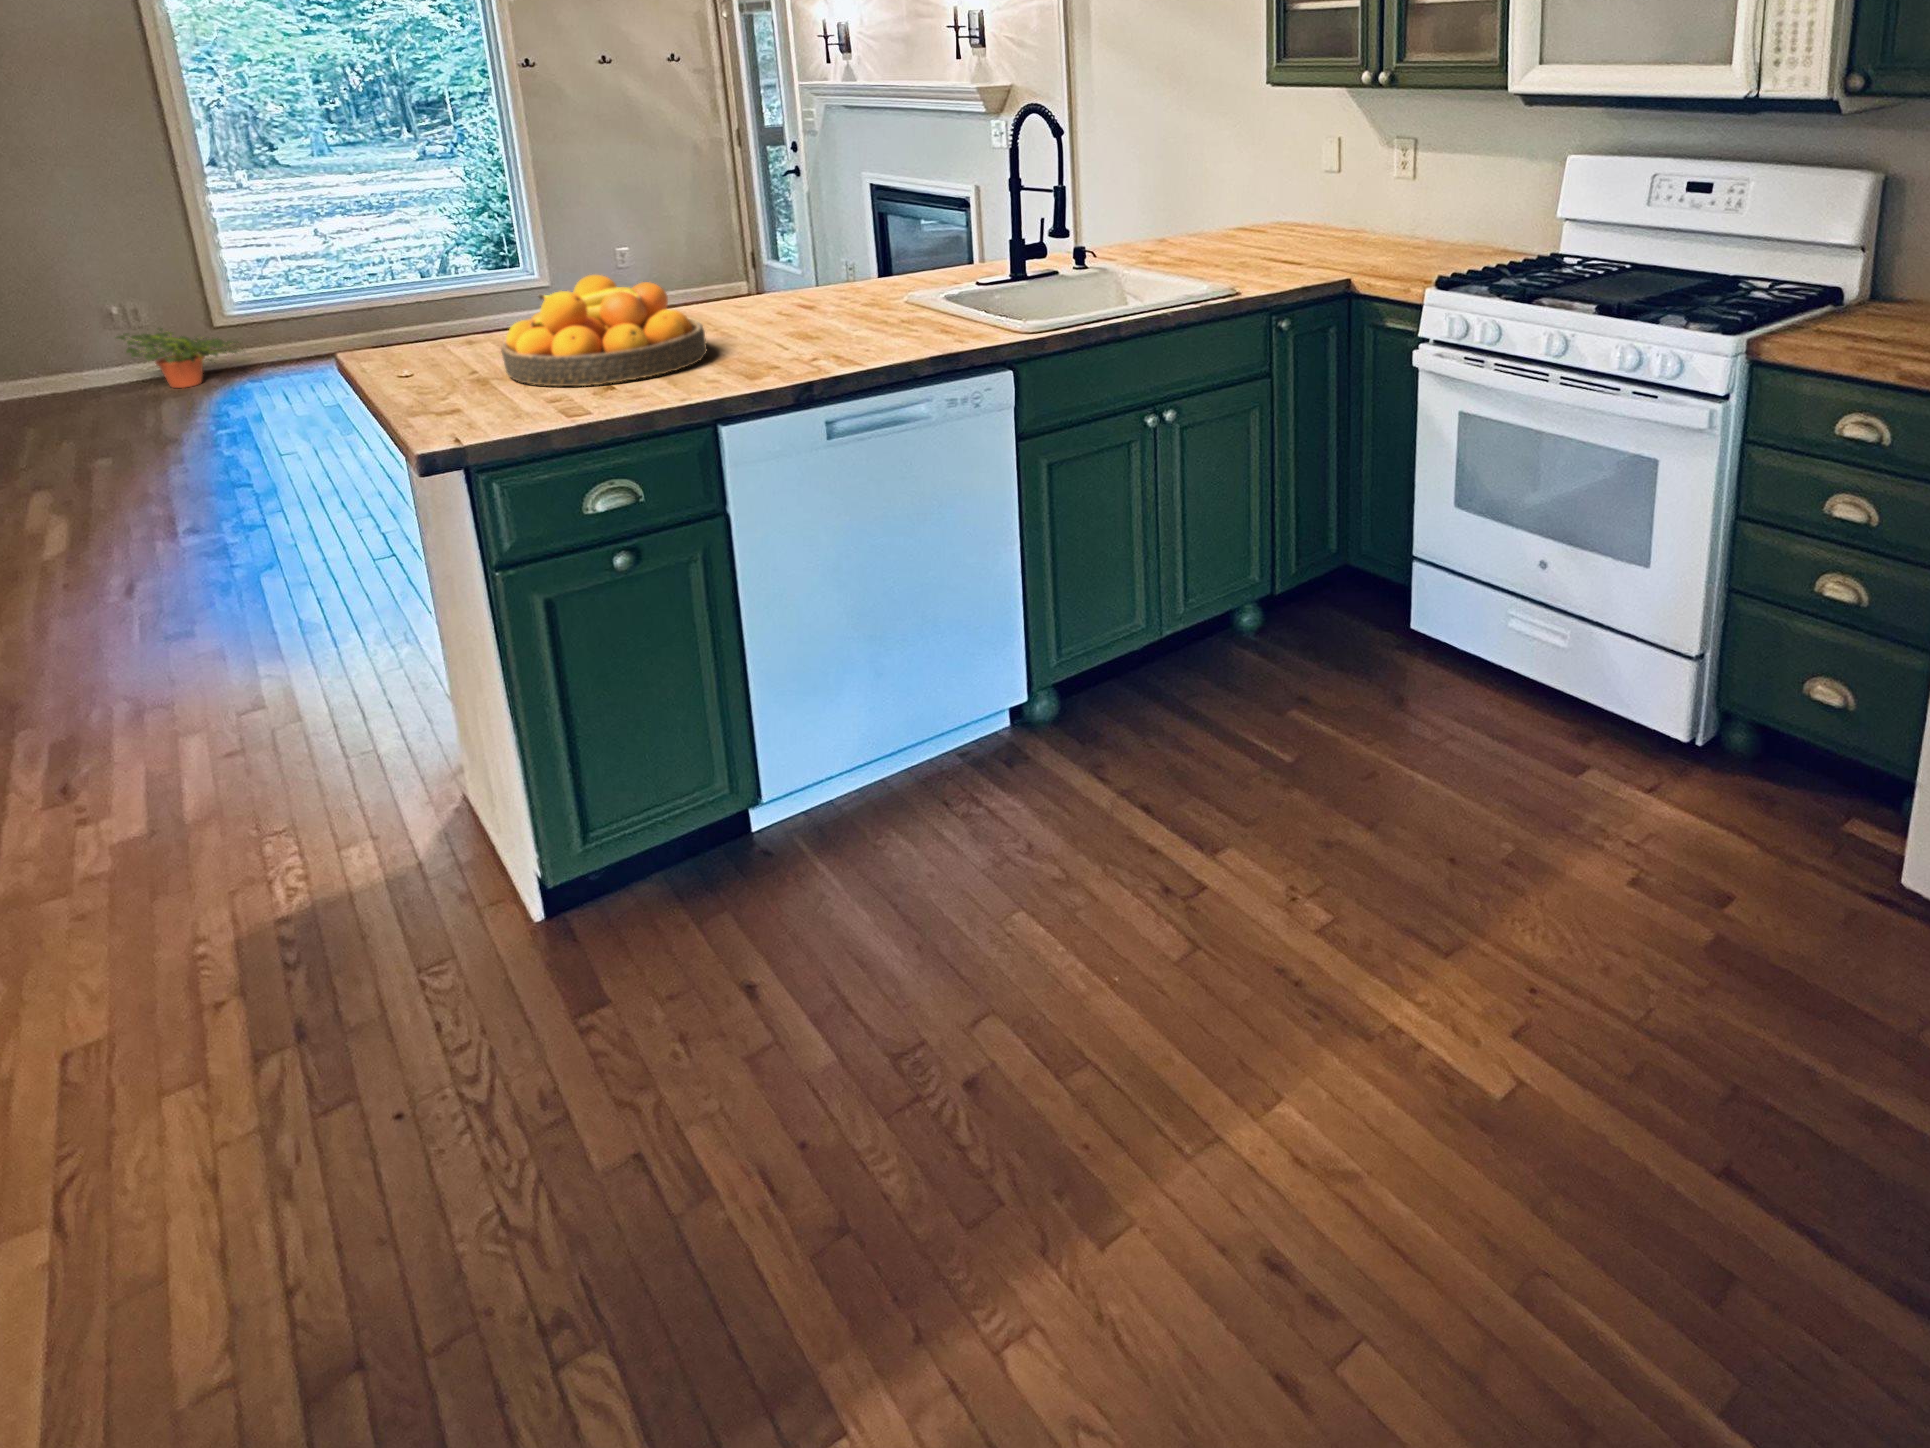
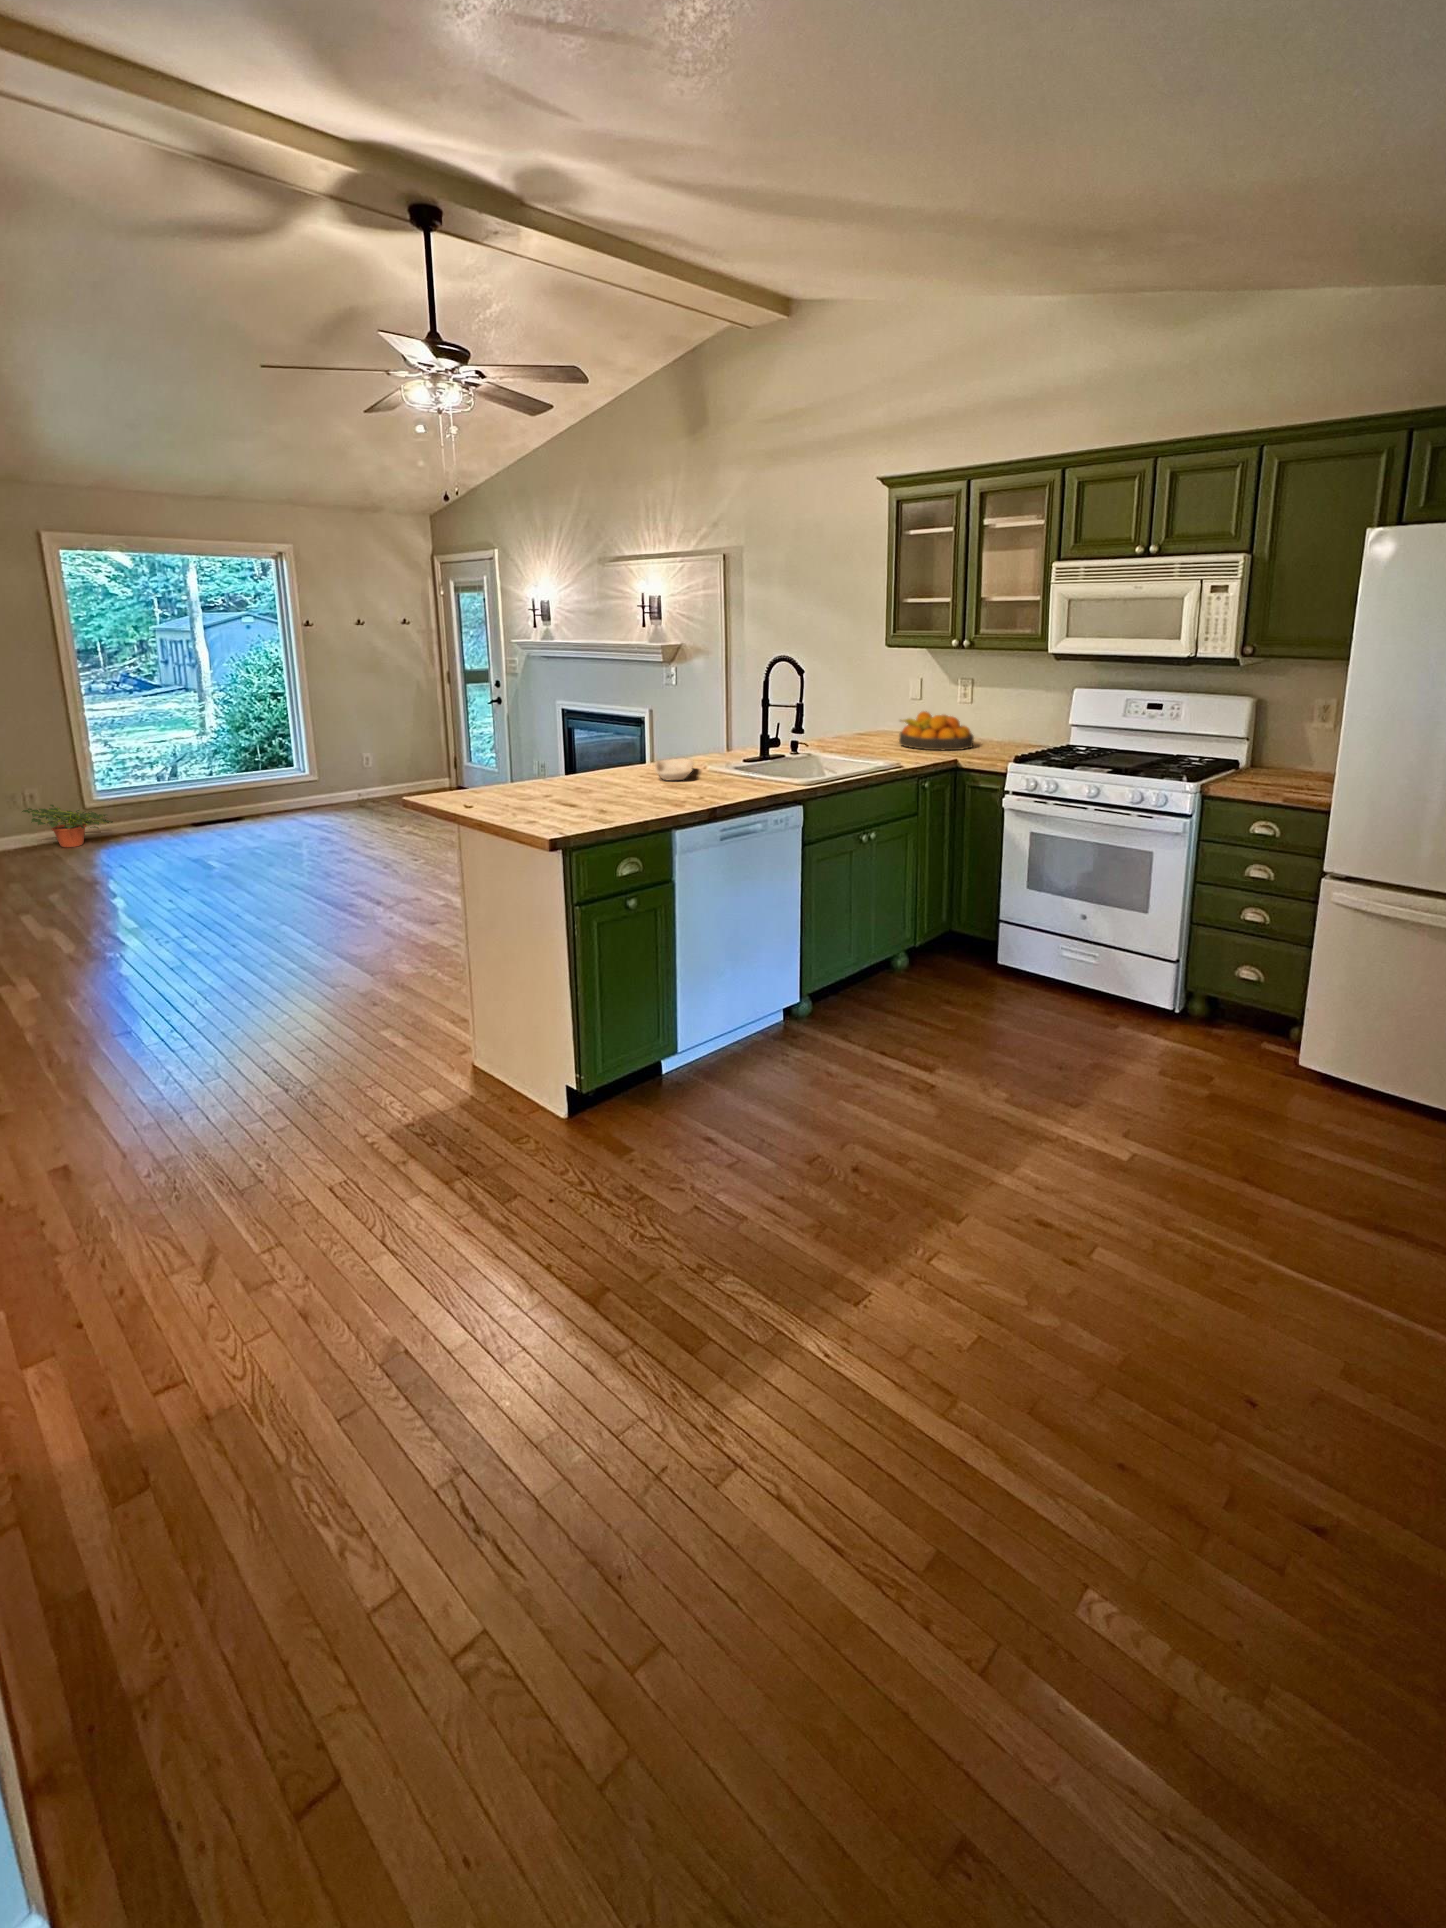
fruit bowl: present [501,275,707,386] -> present [899,711,974,750]
tray: none [765,285,862,326] -> present [655,759,694,780]

